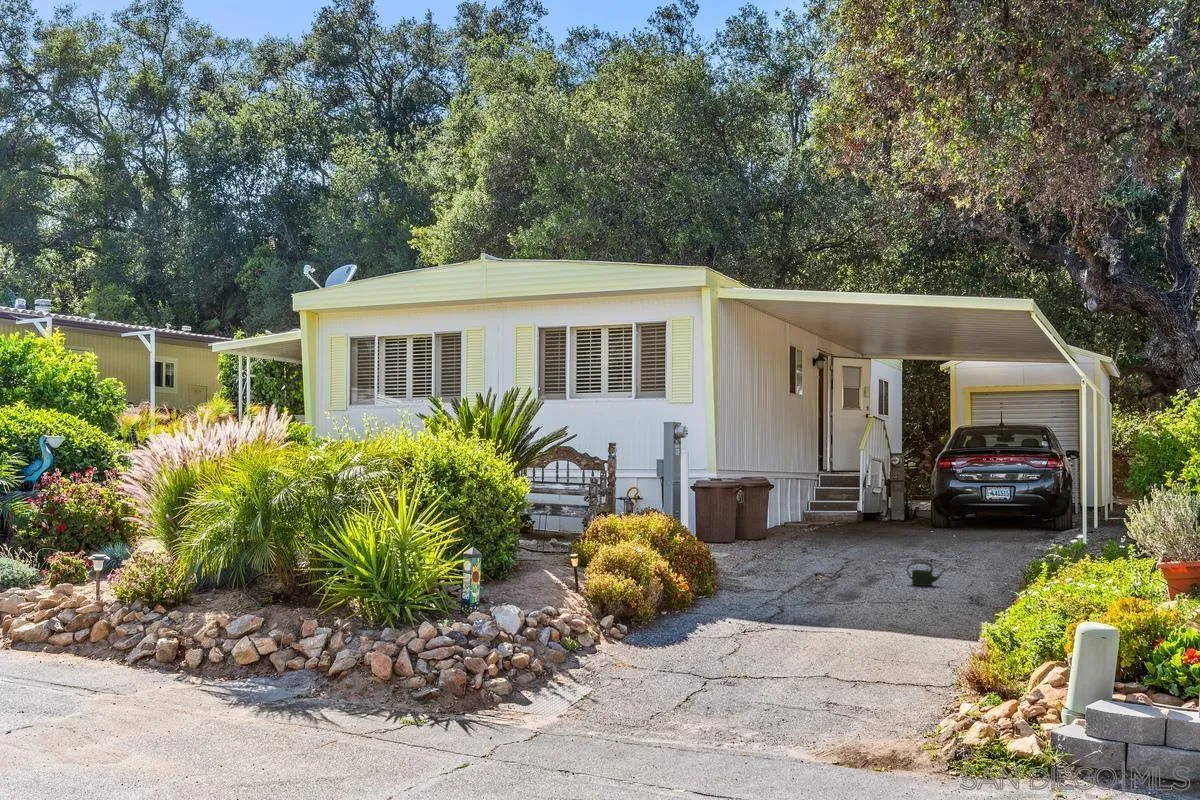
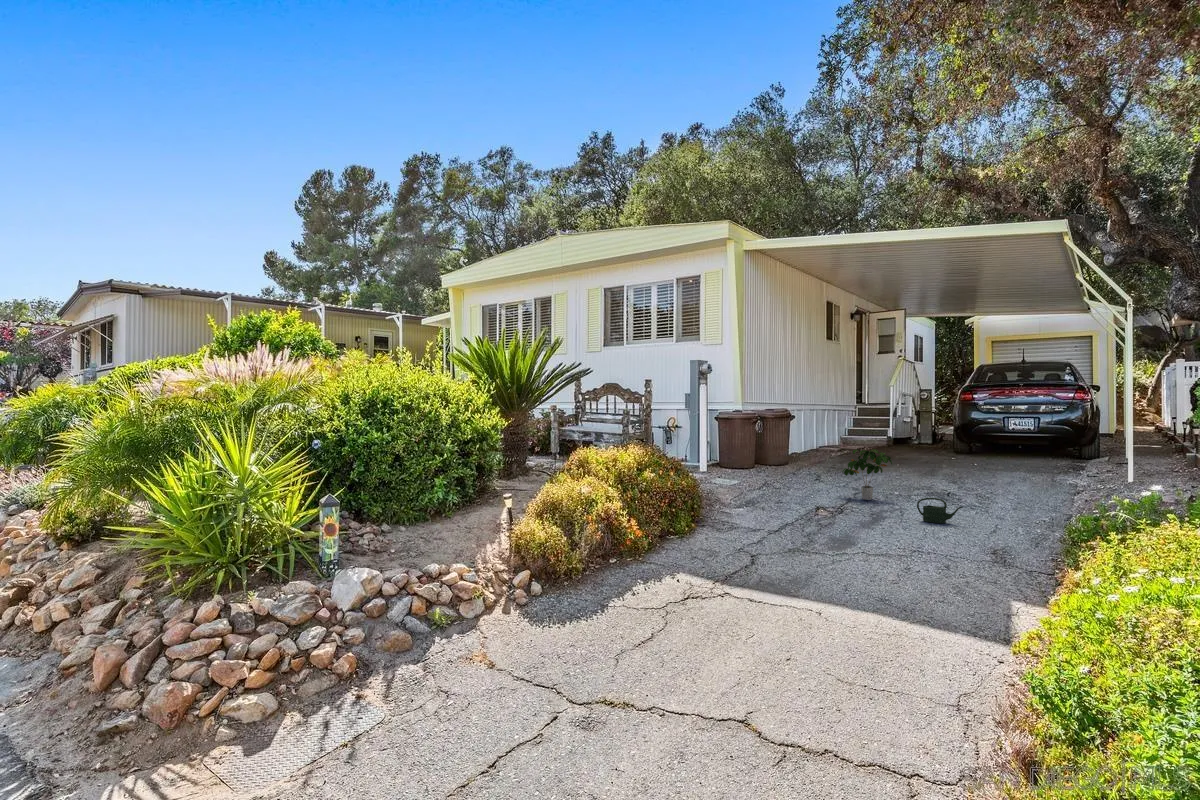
potted plant: none [832,518,880,569] -> present [842,449,892,500]

